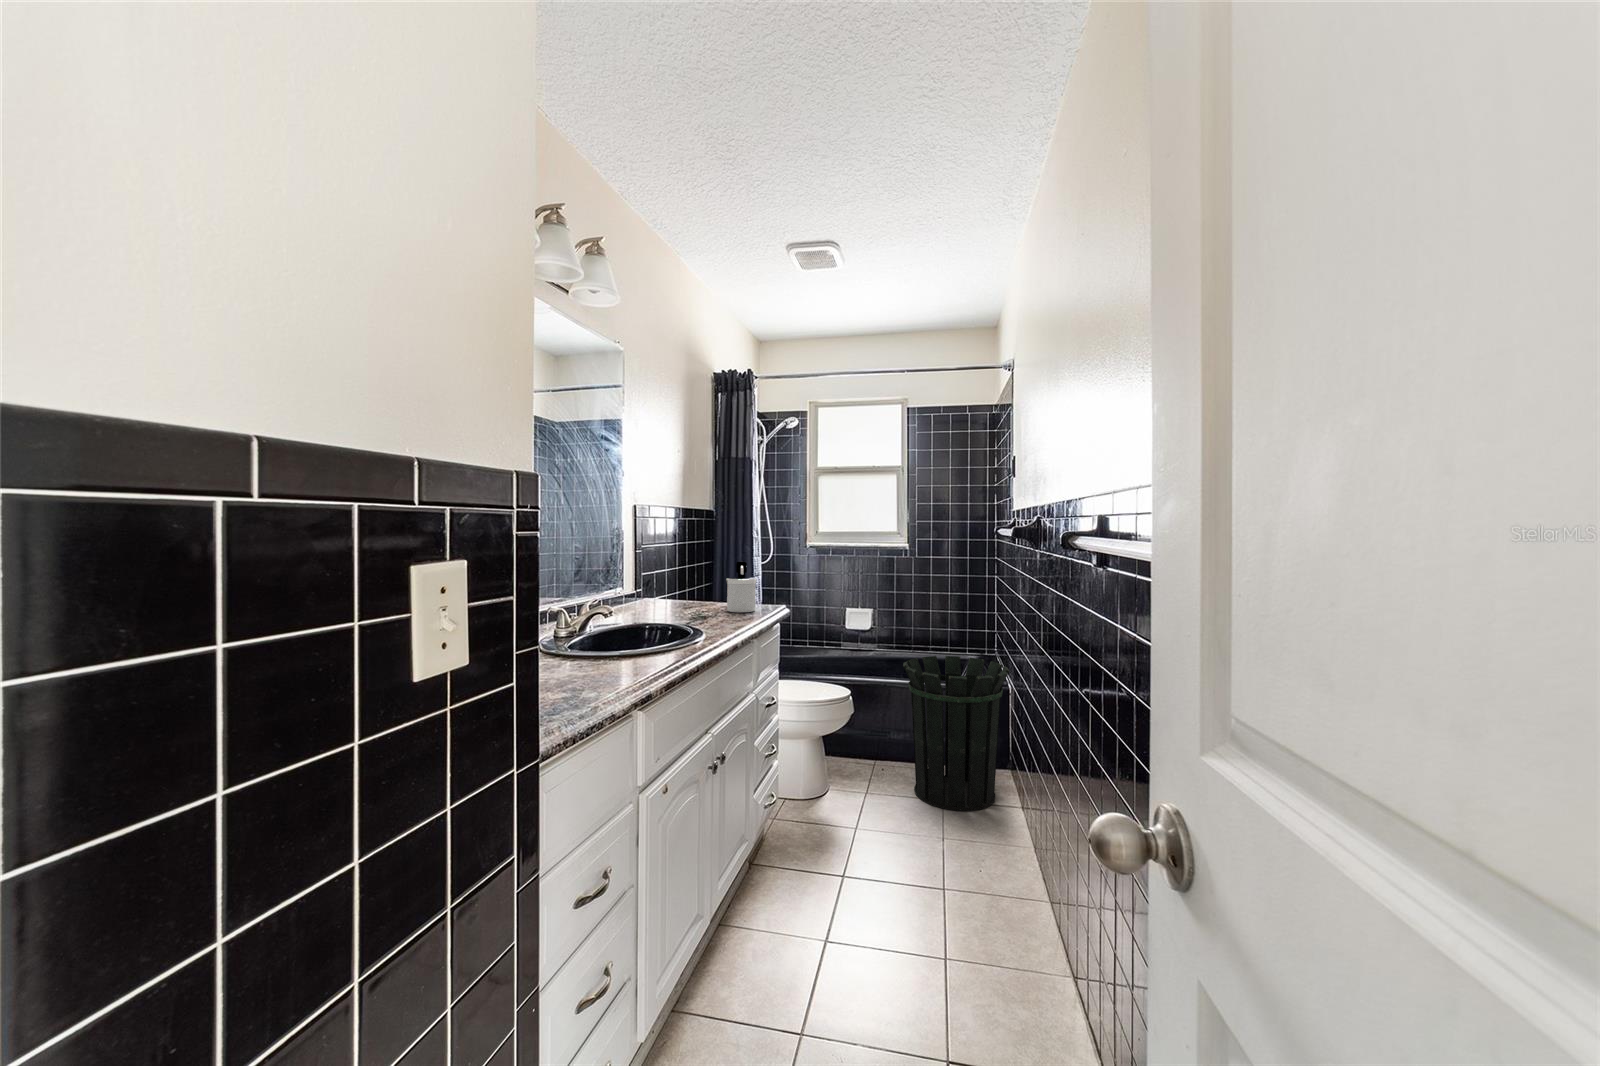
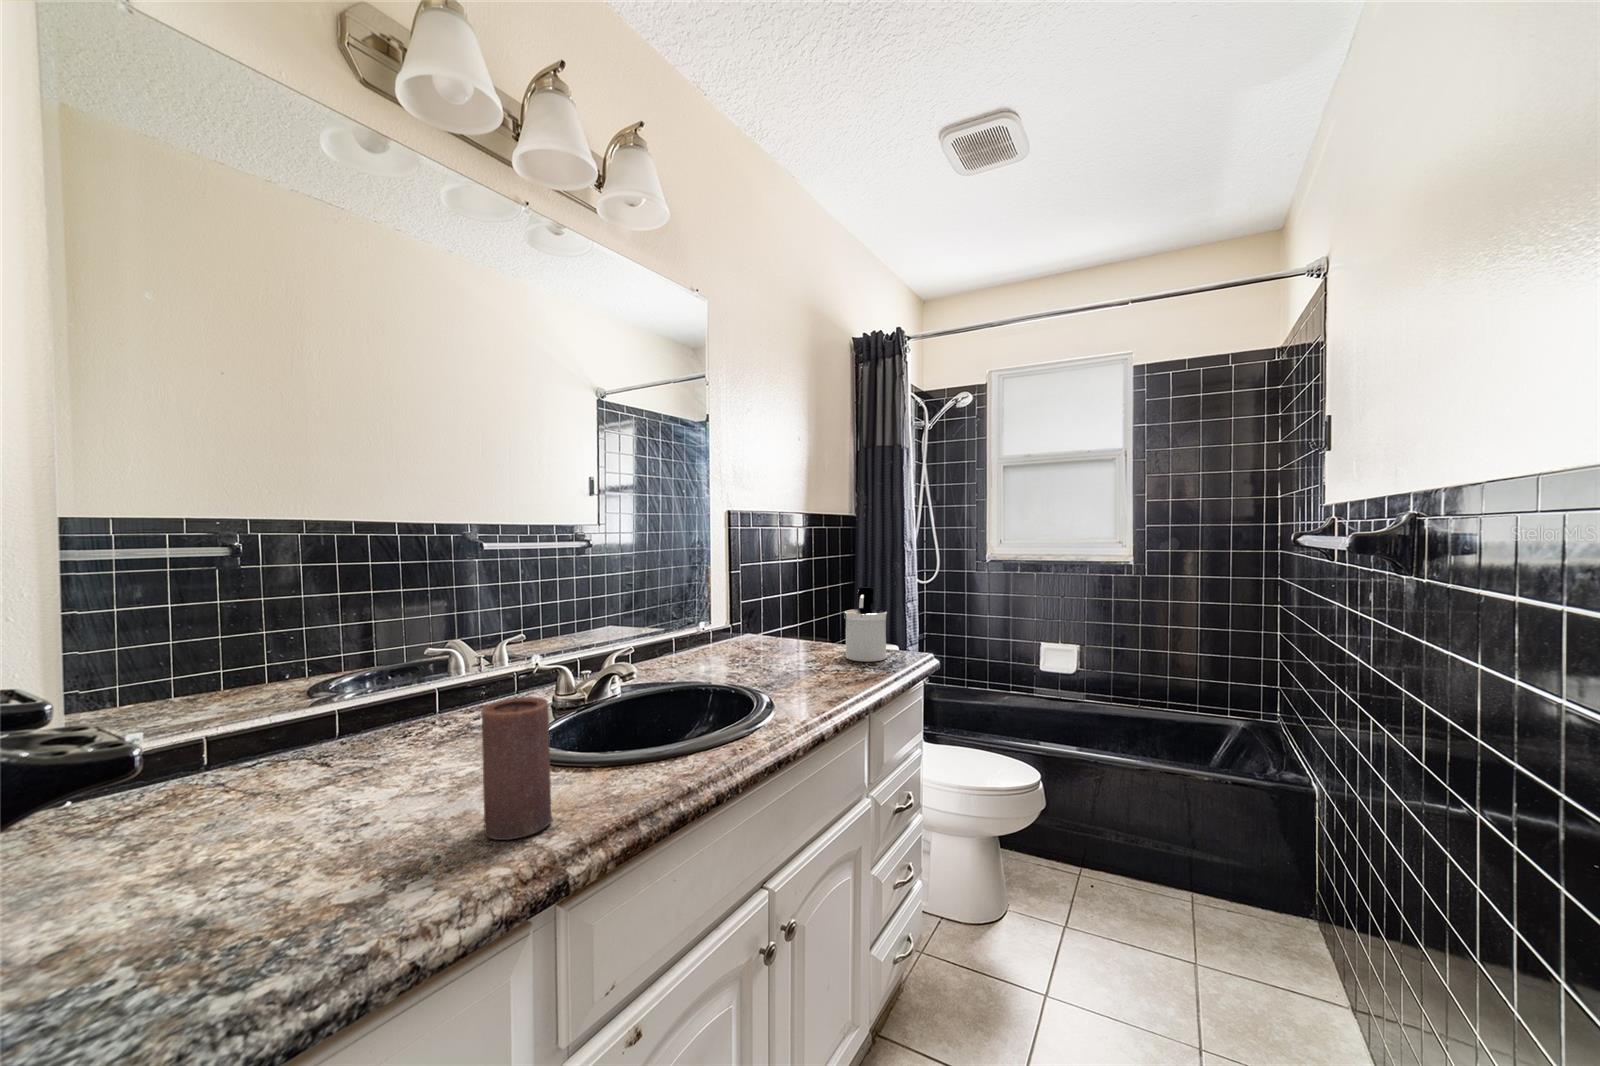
candle: none [589,608,625,680] -> present [481,697,553,840]
waste bin: present [903,656,1009,811] -> none [1124,730,1320,1001]

